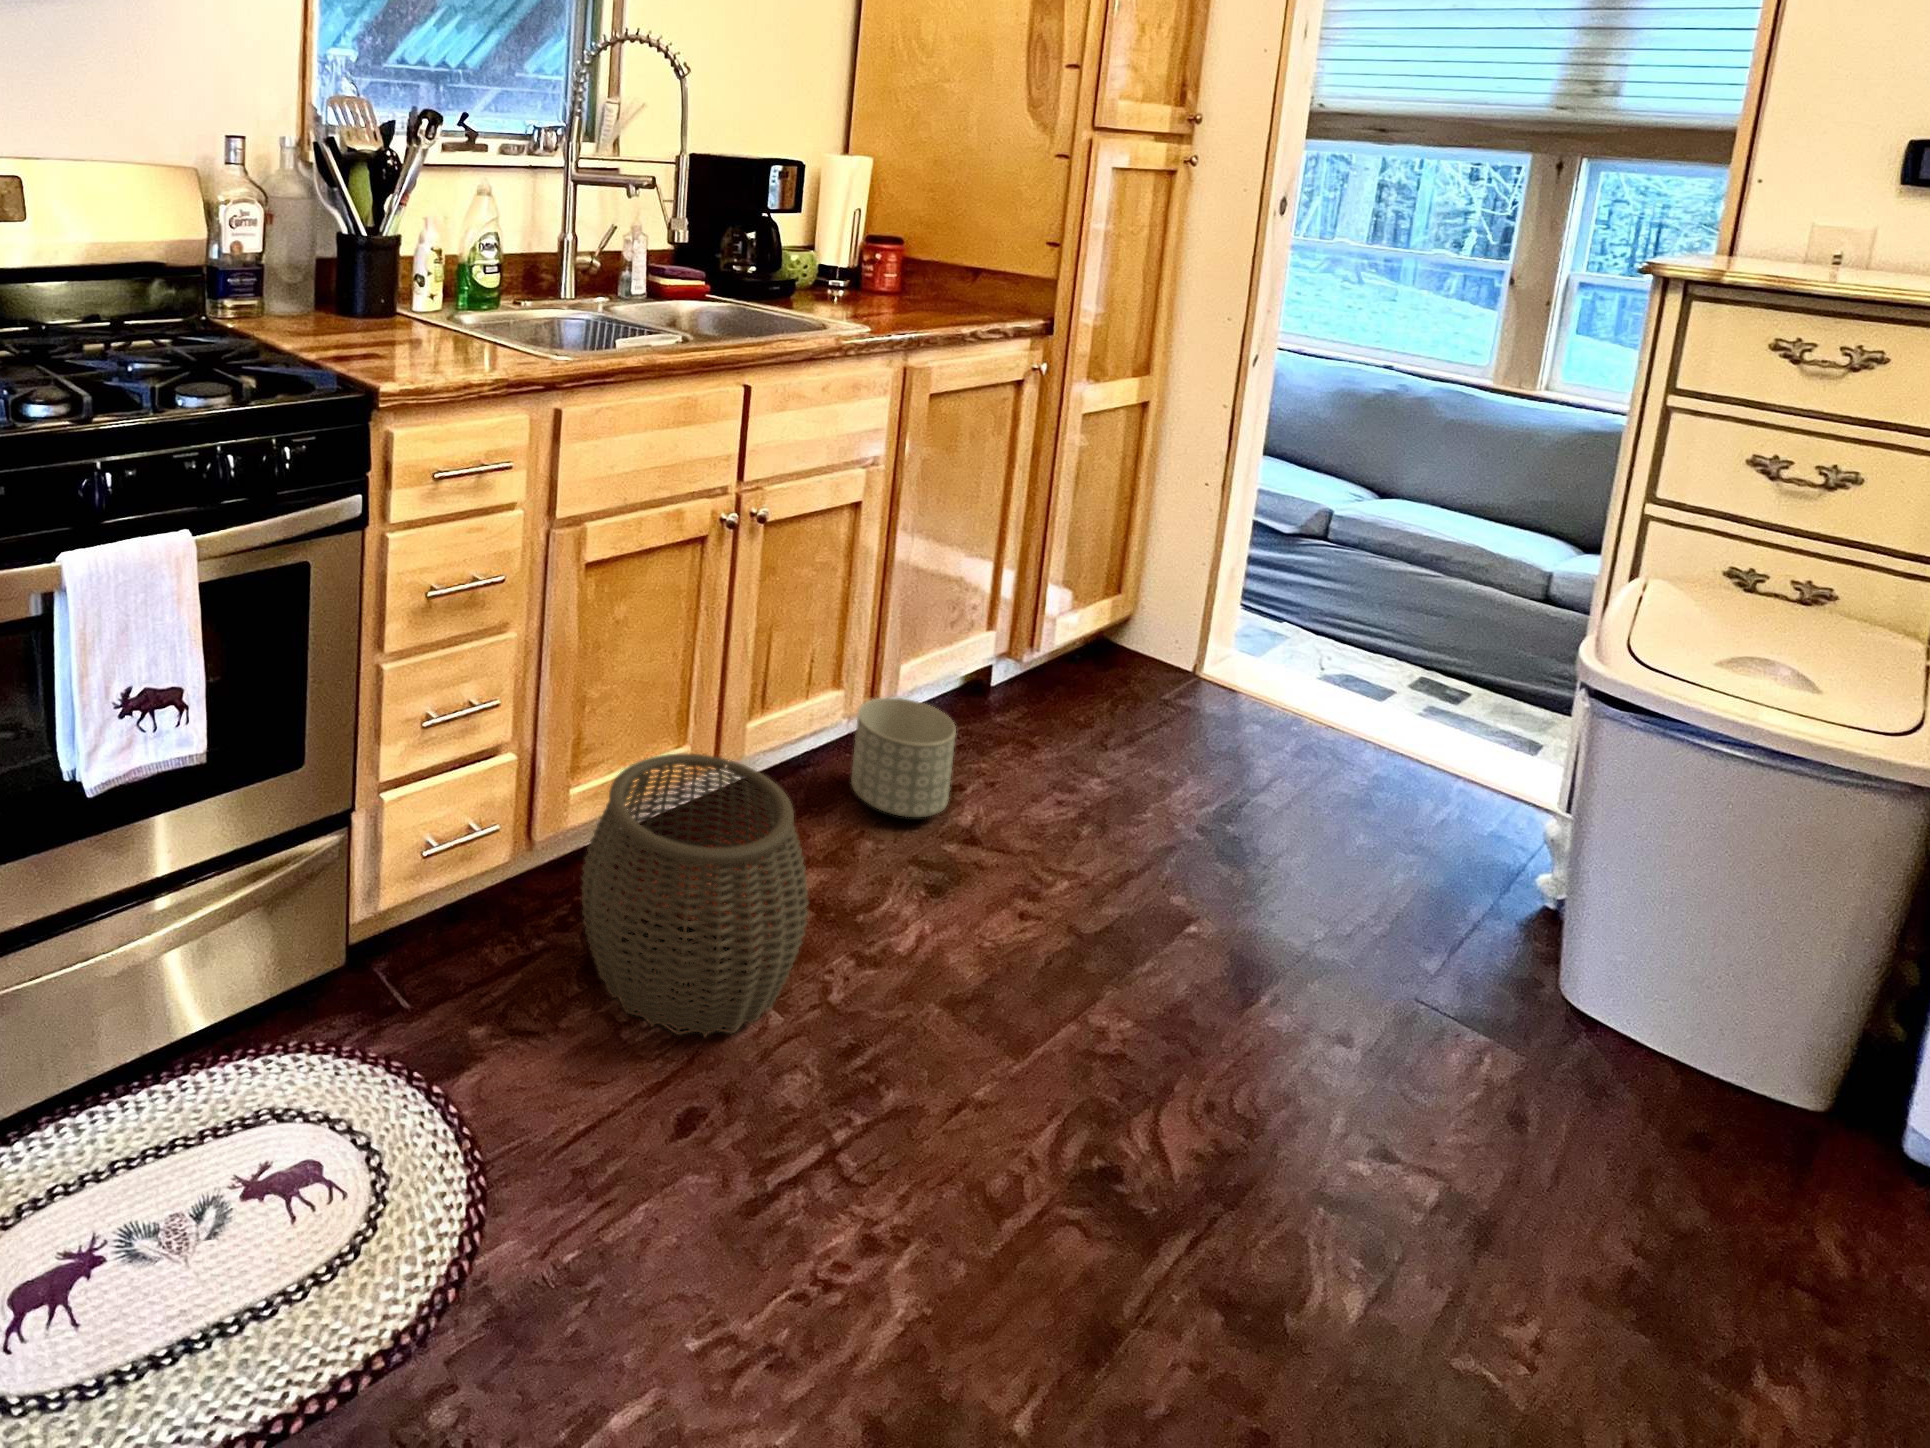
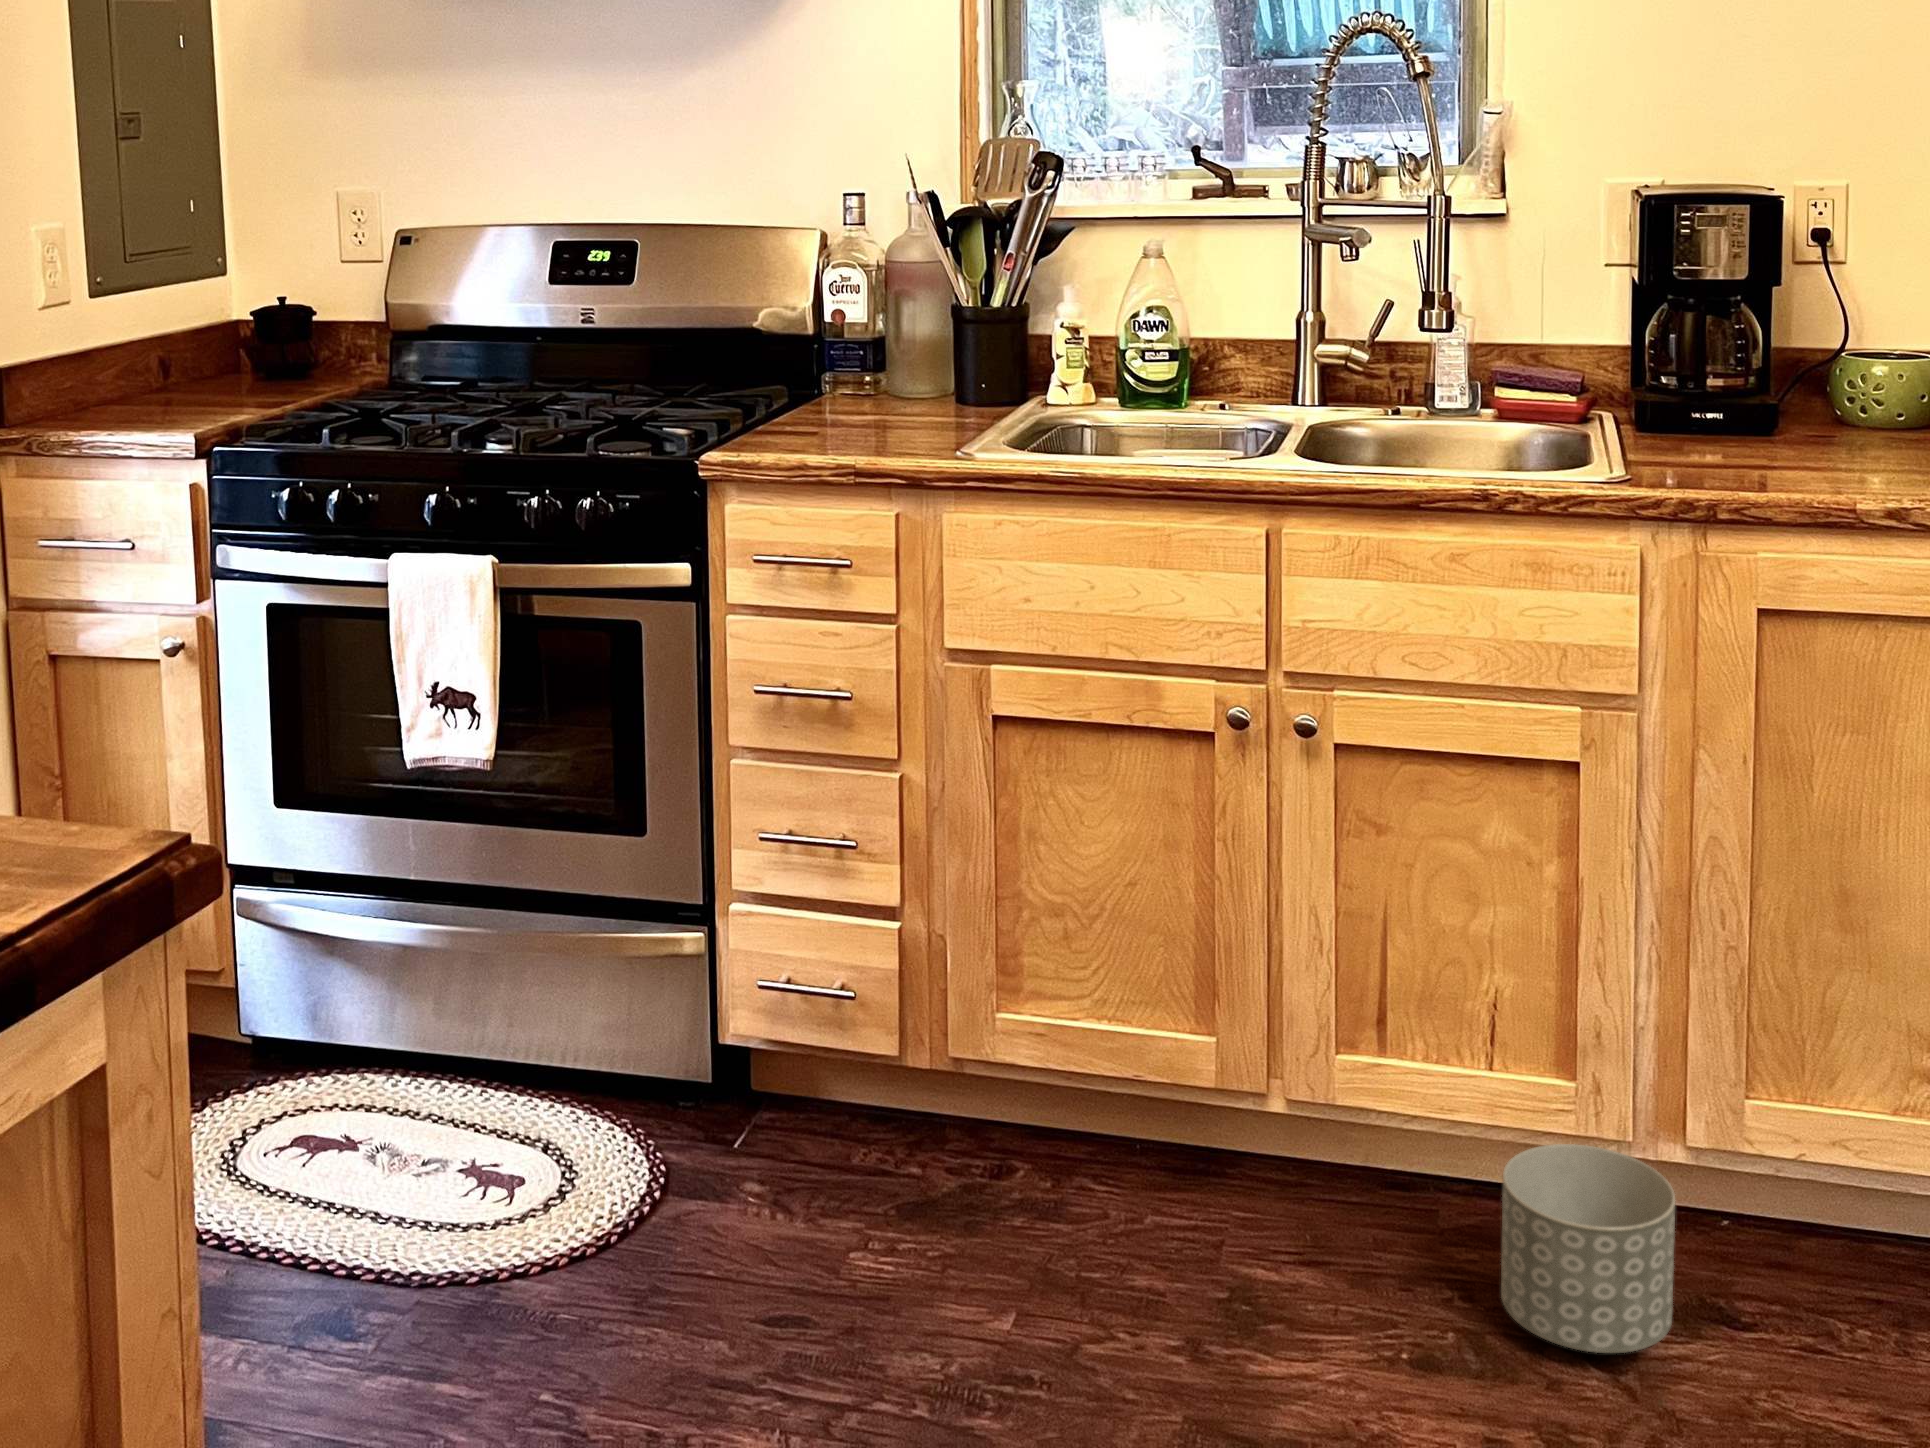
woven basket: present [582,753,808,1037] -> none [834,1002,1122,1343]

